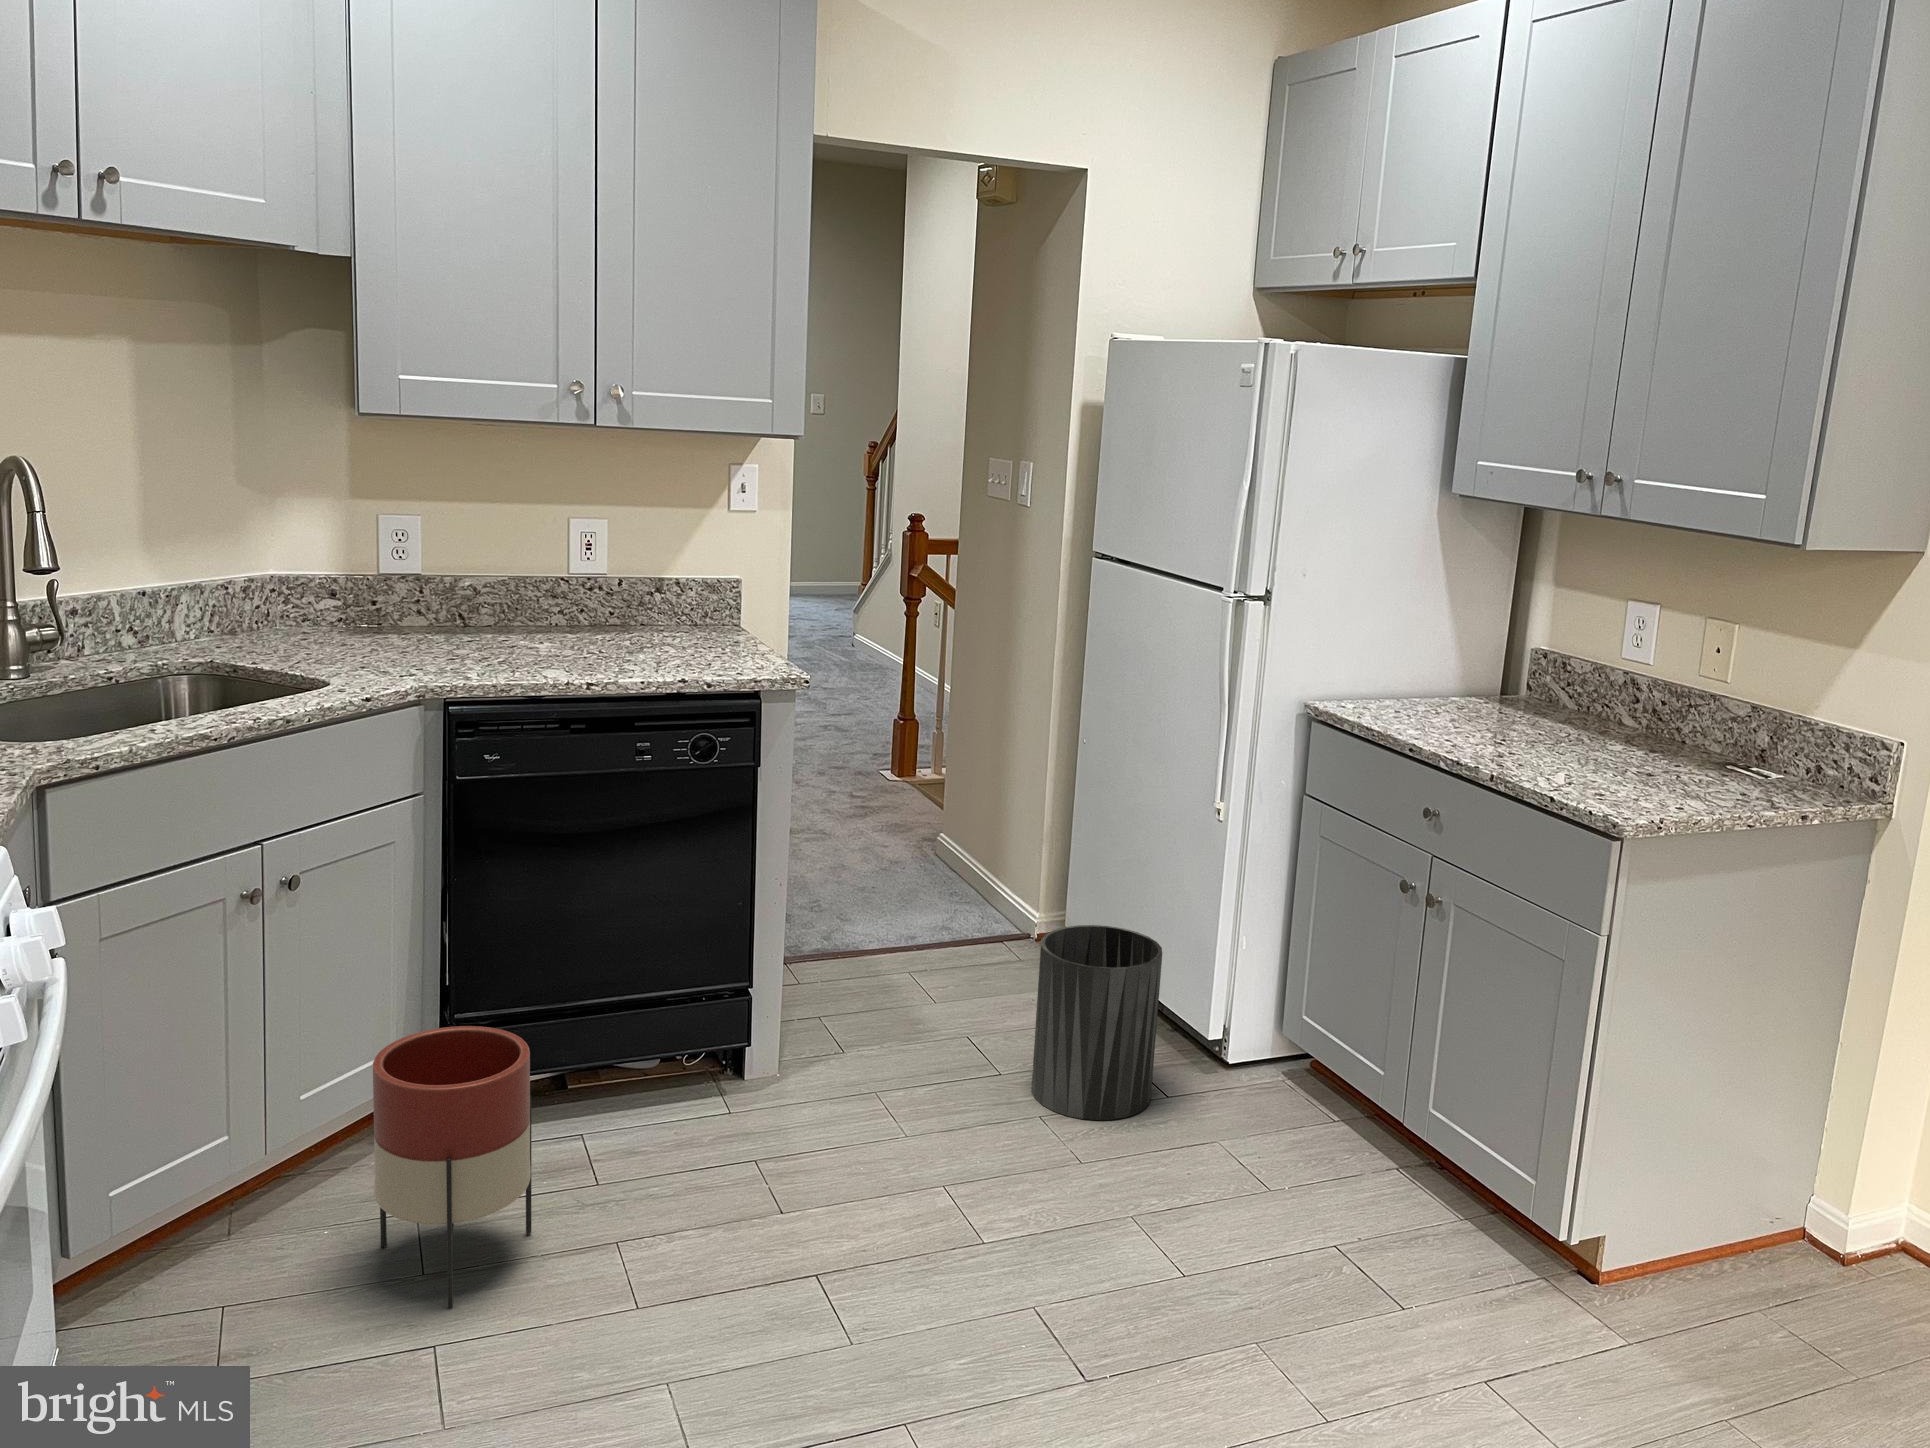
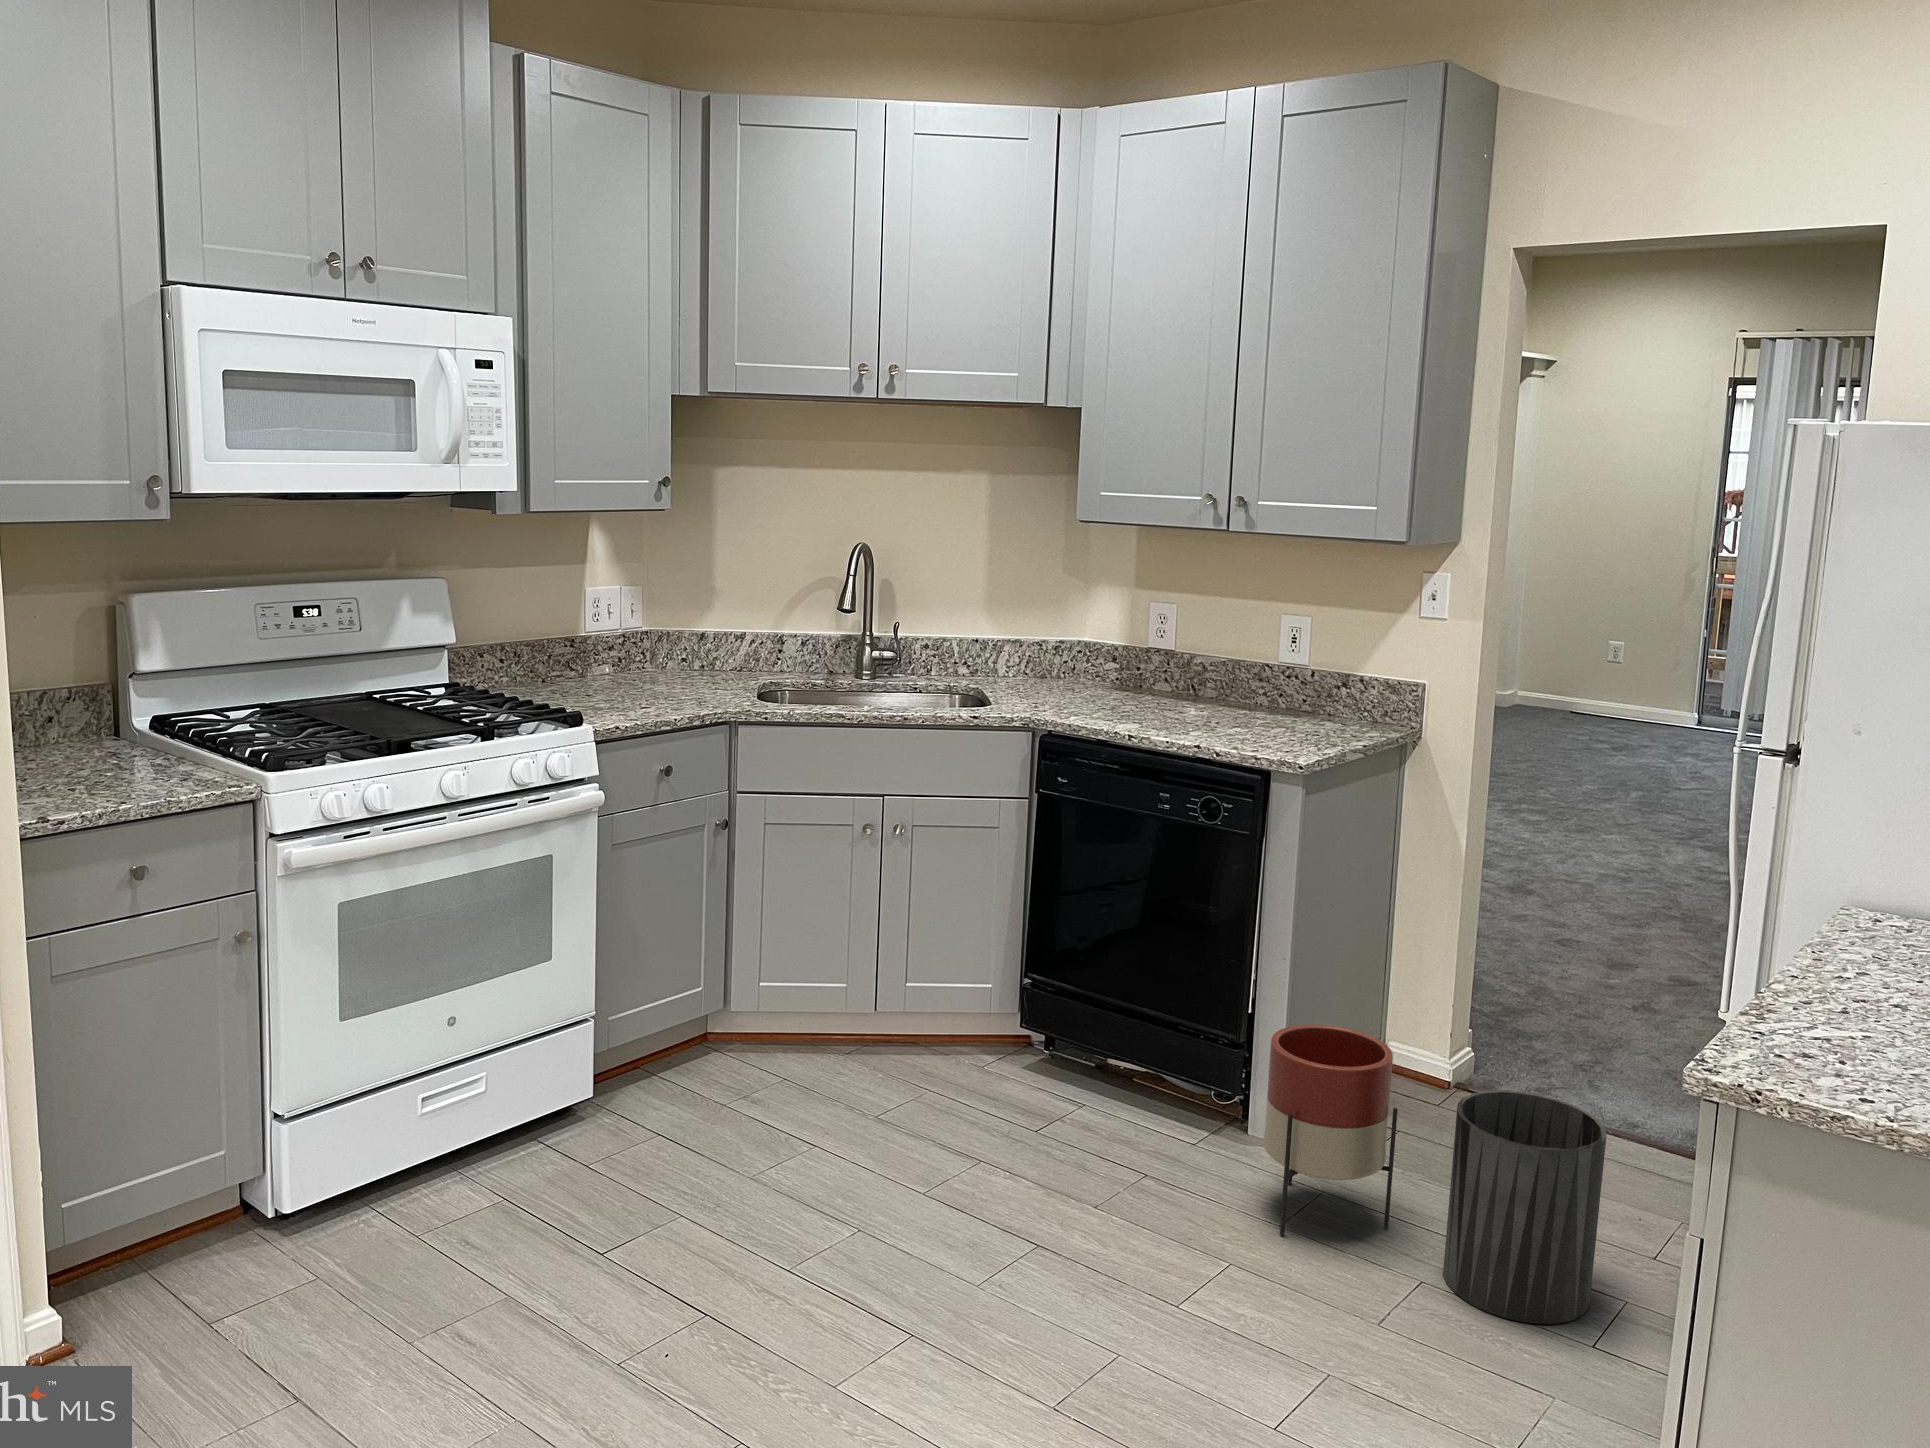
planter: present [373,1026,531,1307] -> present [1264,1025,1398,1236]

